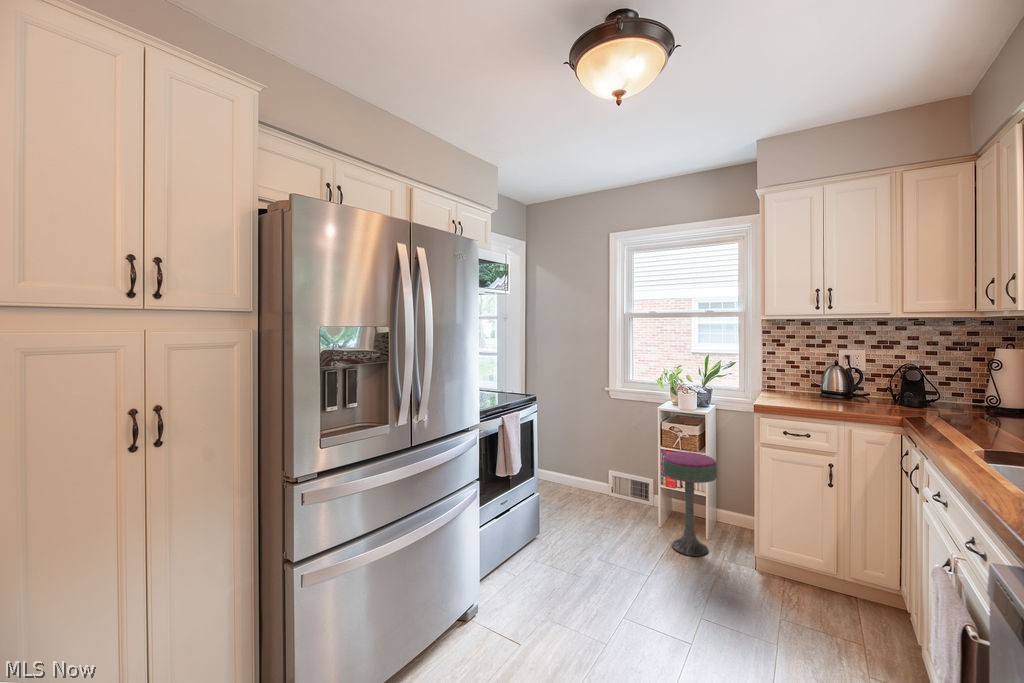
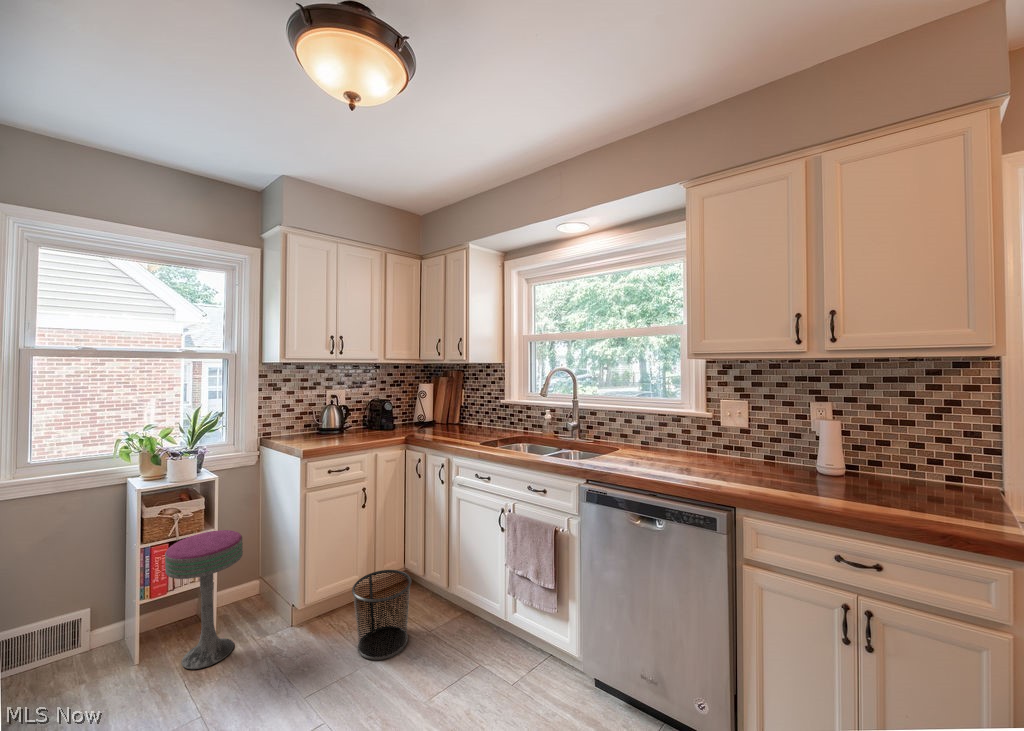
trash can: none [780,552,862,659] -> present [352,570,412,660]

